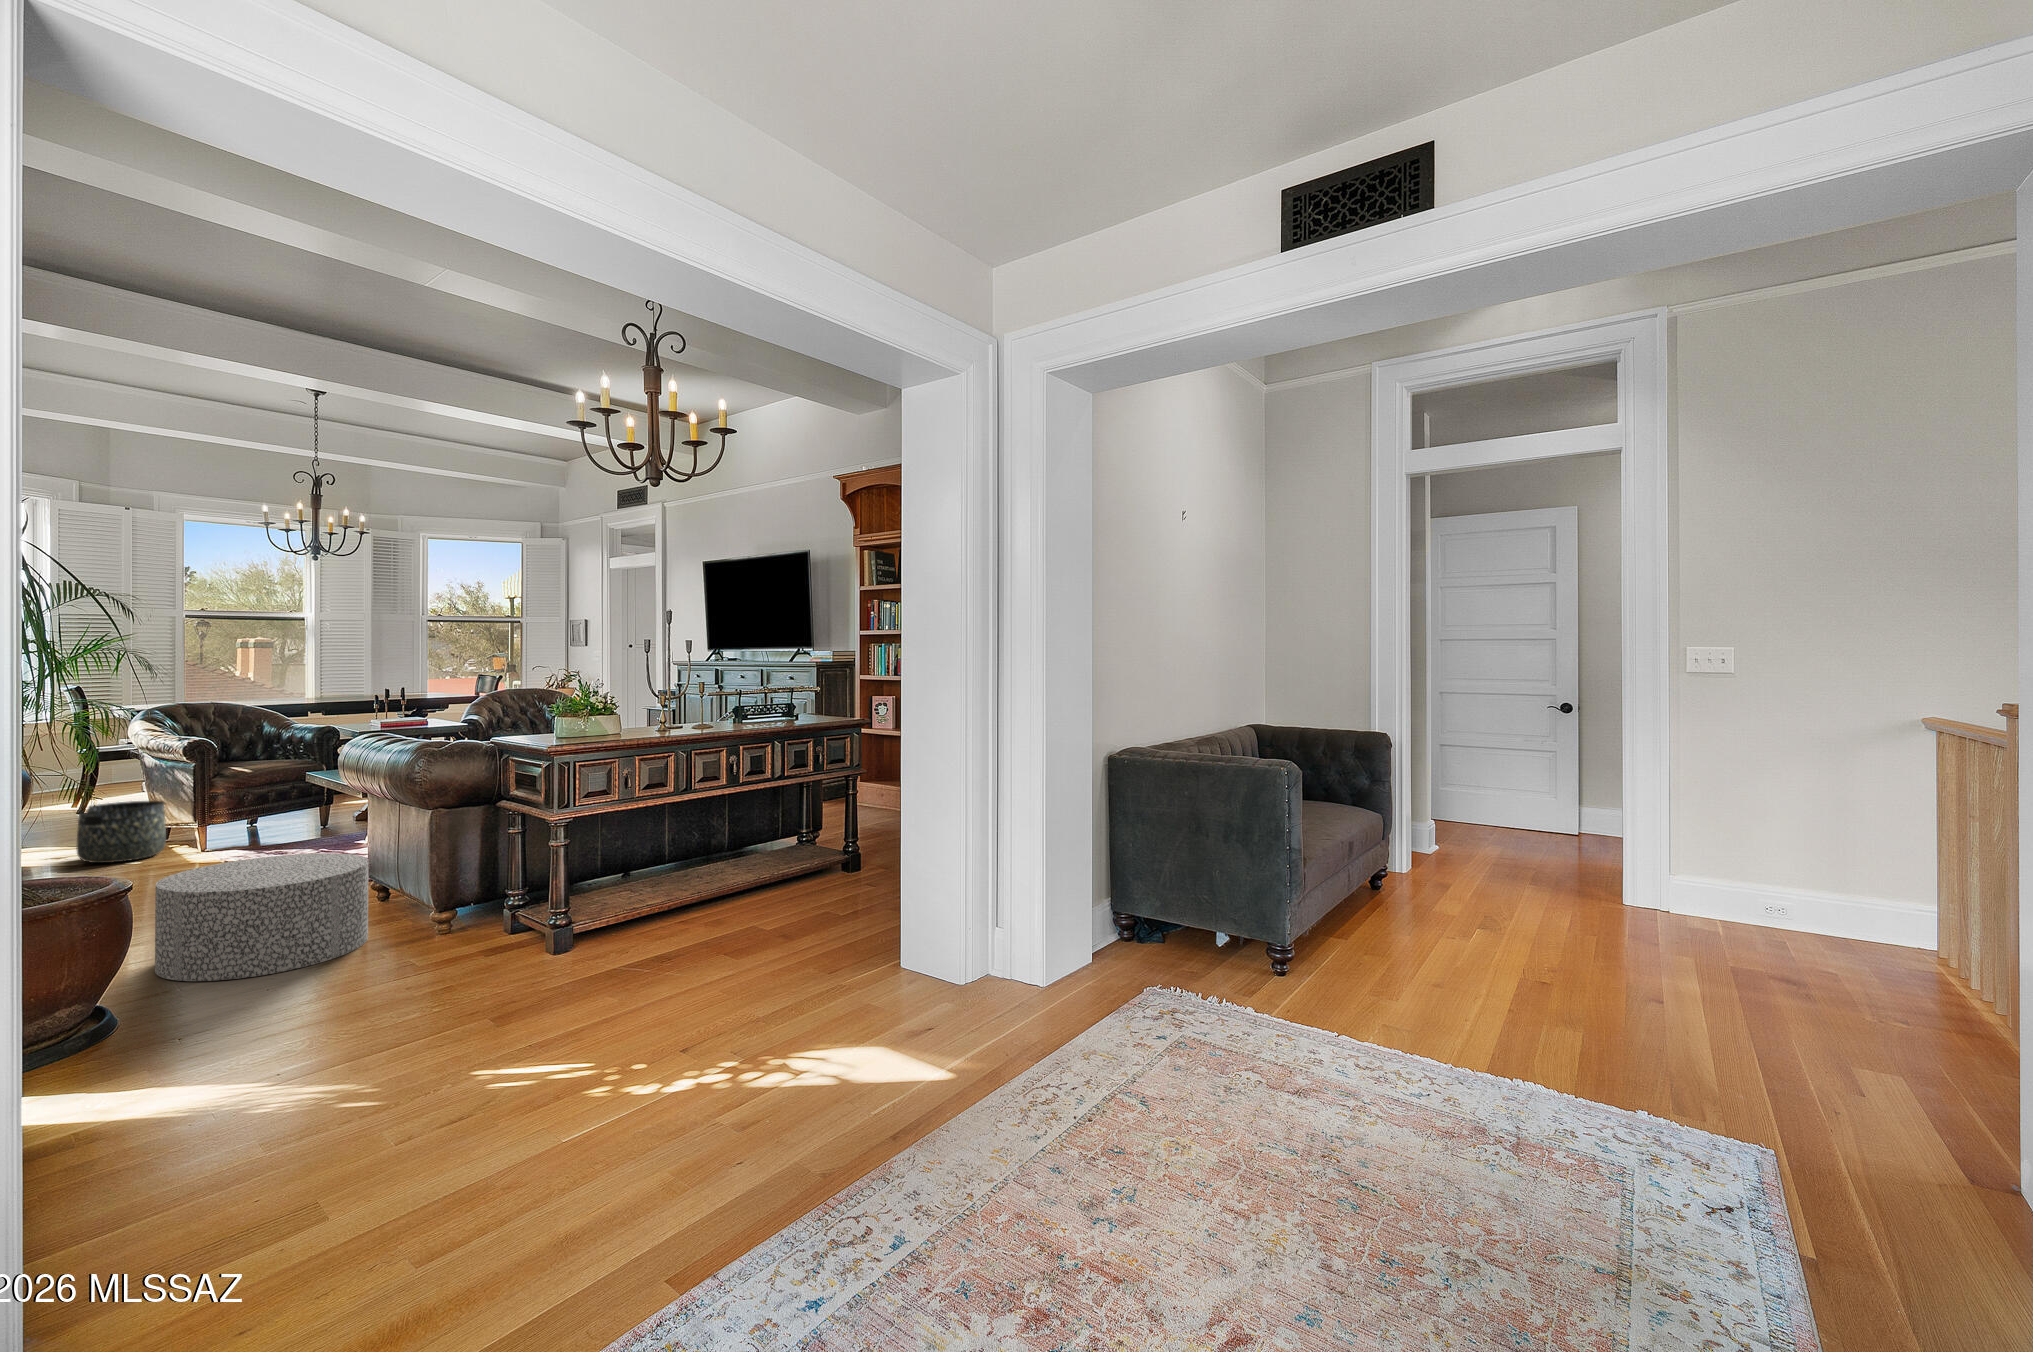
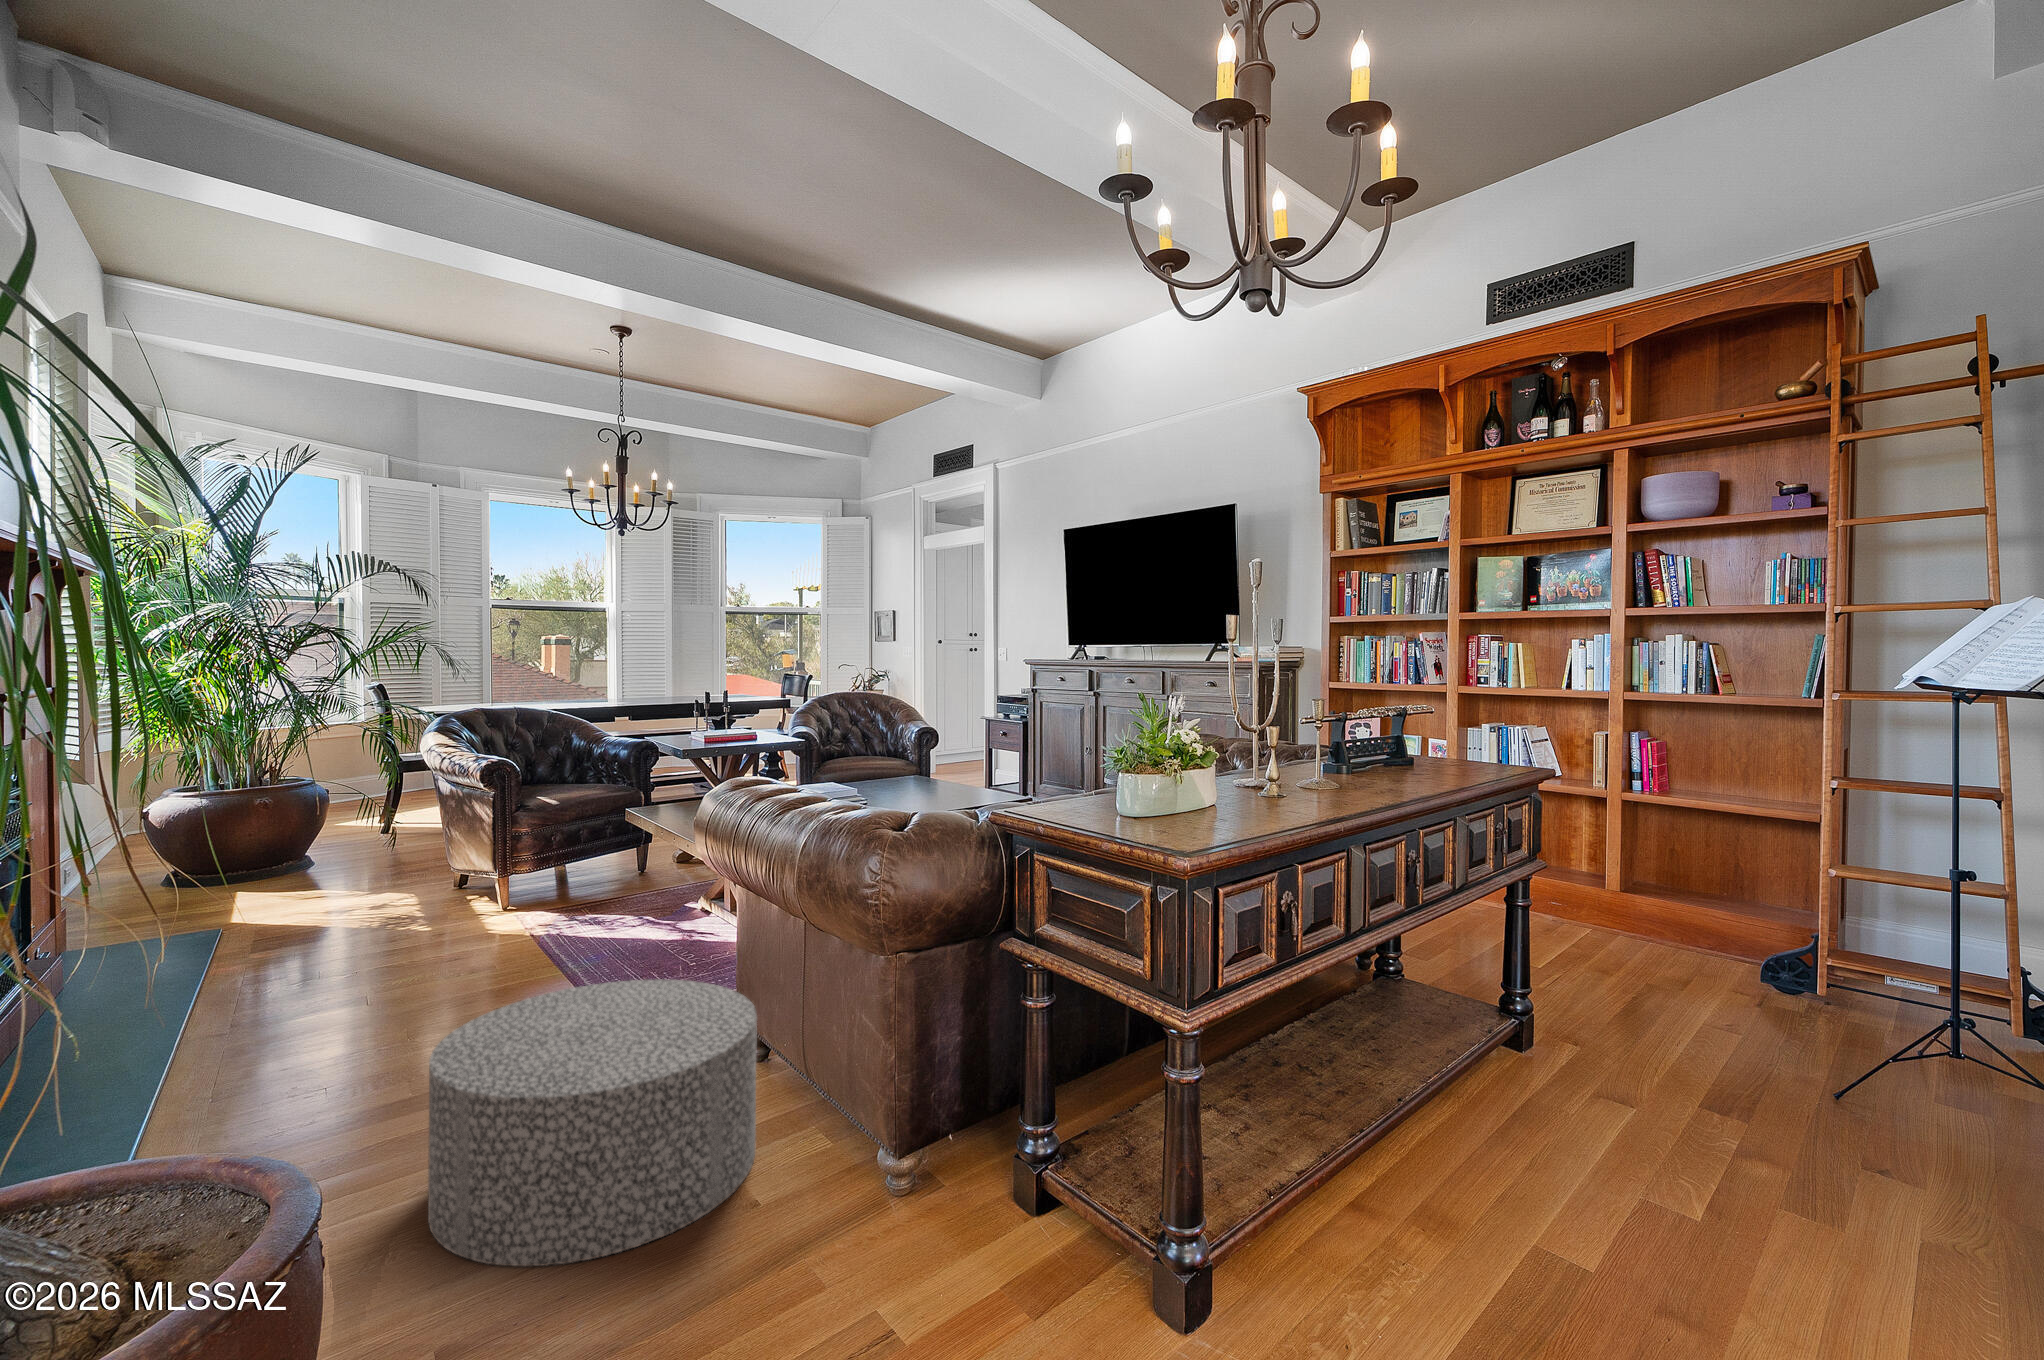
basket: present [76,801,166,863] -> none [360,838,462,923]

